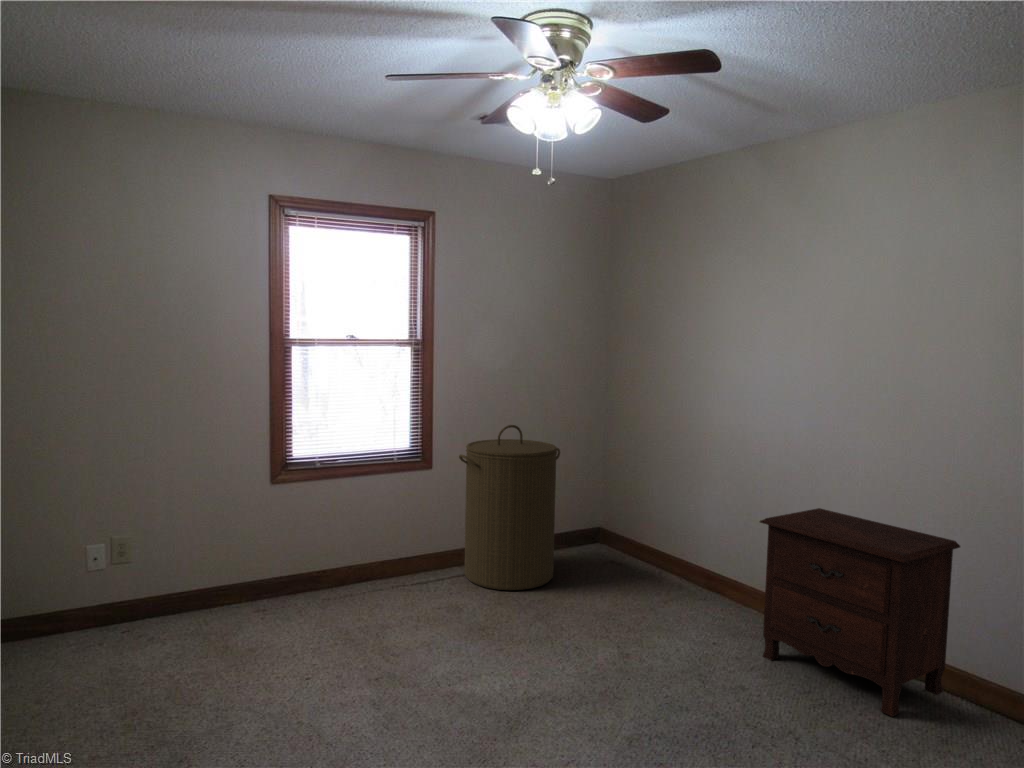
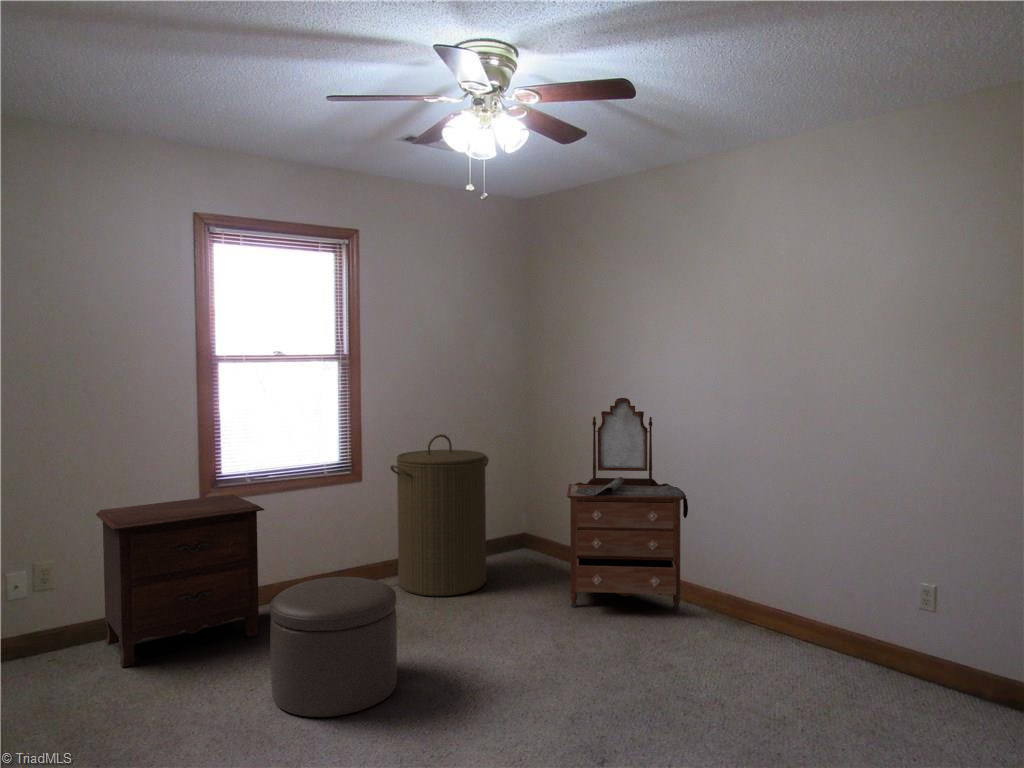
dresser: none [638,395,770,624] -> present [567,398,688,610]
nightstand: present [760,508,960,717] -> present [96,494,264,667]
ottoman: none [324,571,451,717] -> present [270,577,397,717]

